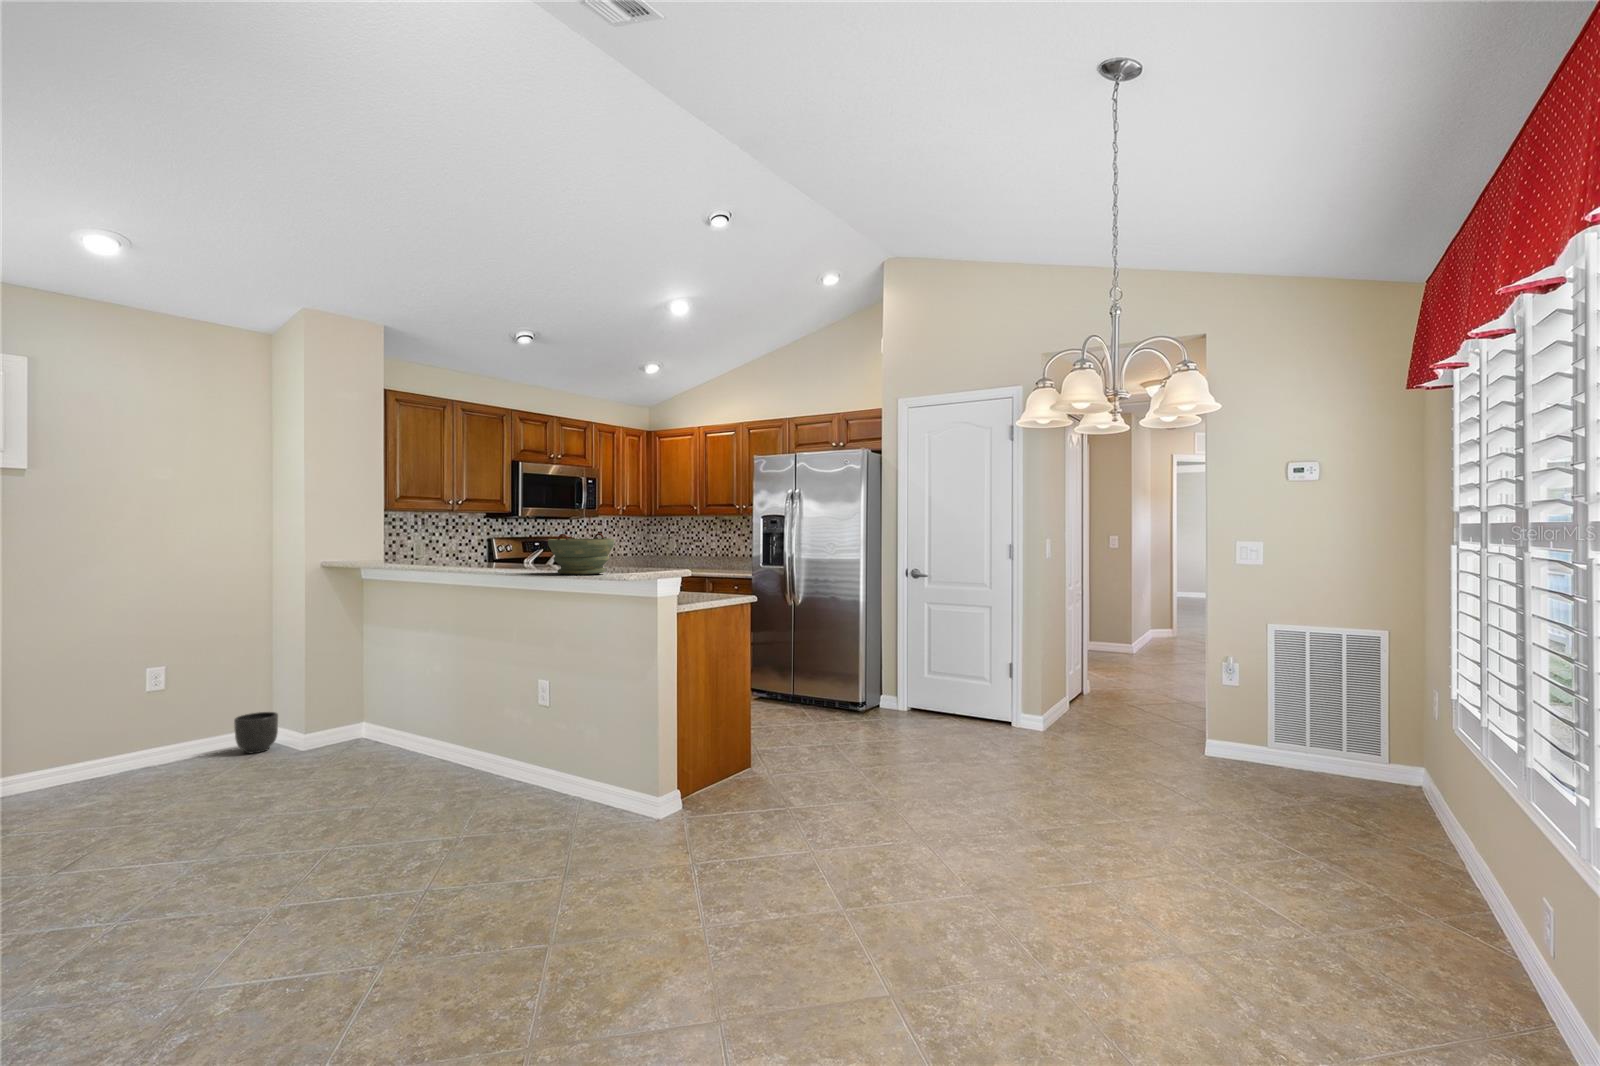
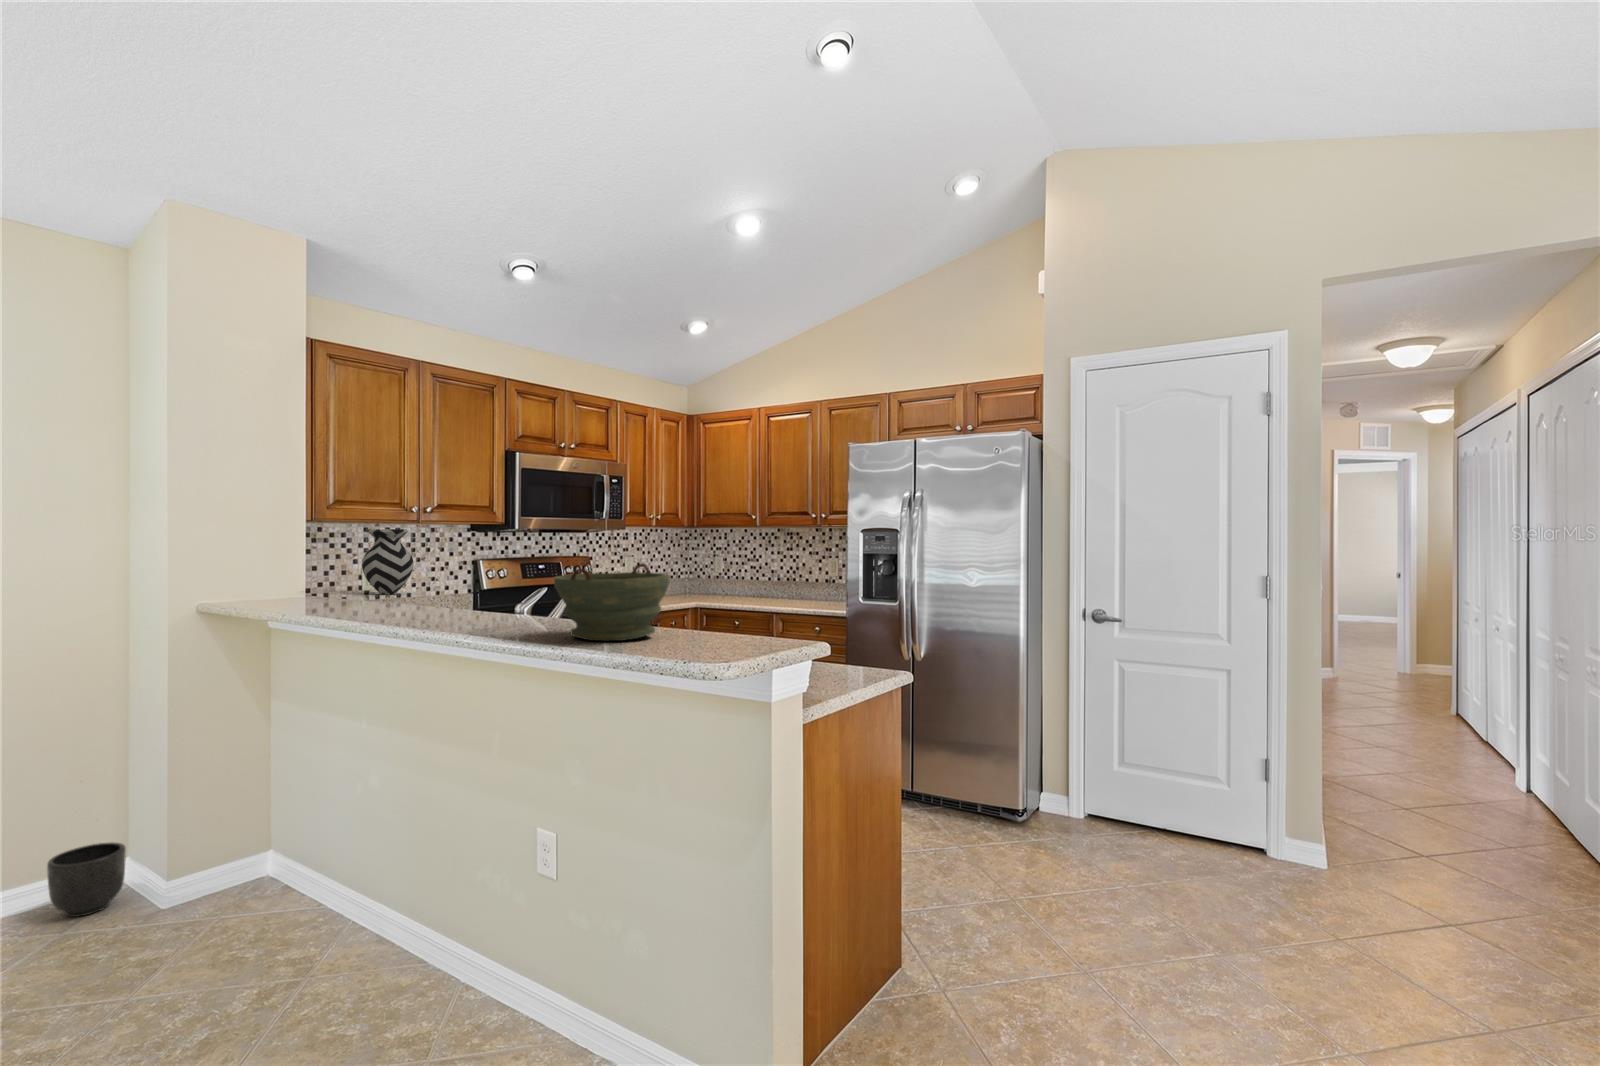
vase: none [414,516,449,561] -> present [362,529,413,594]

